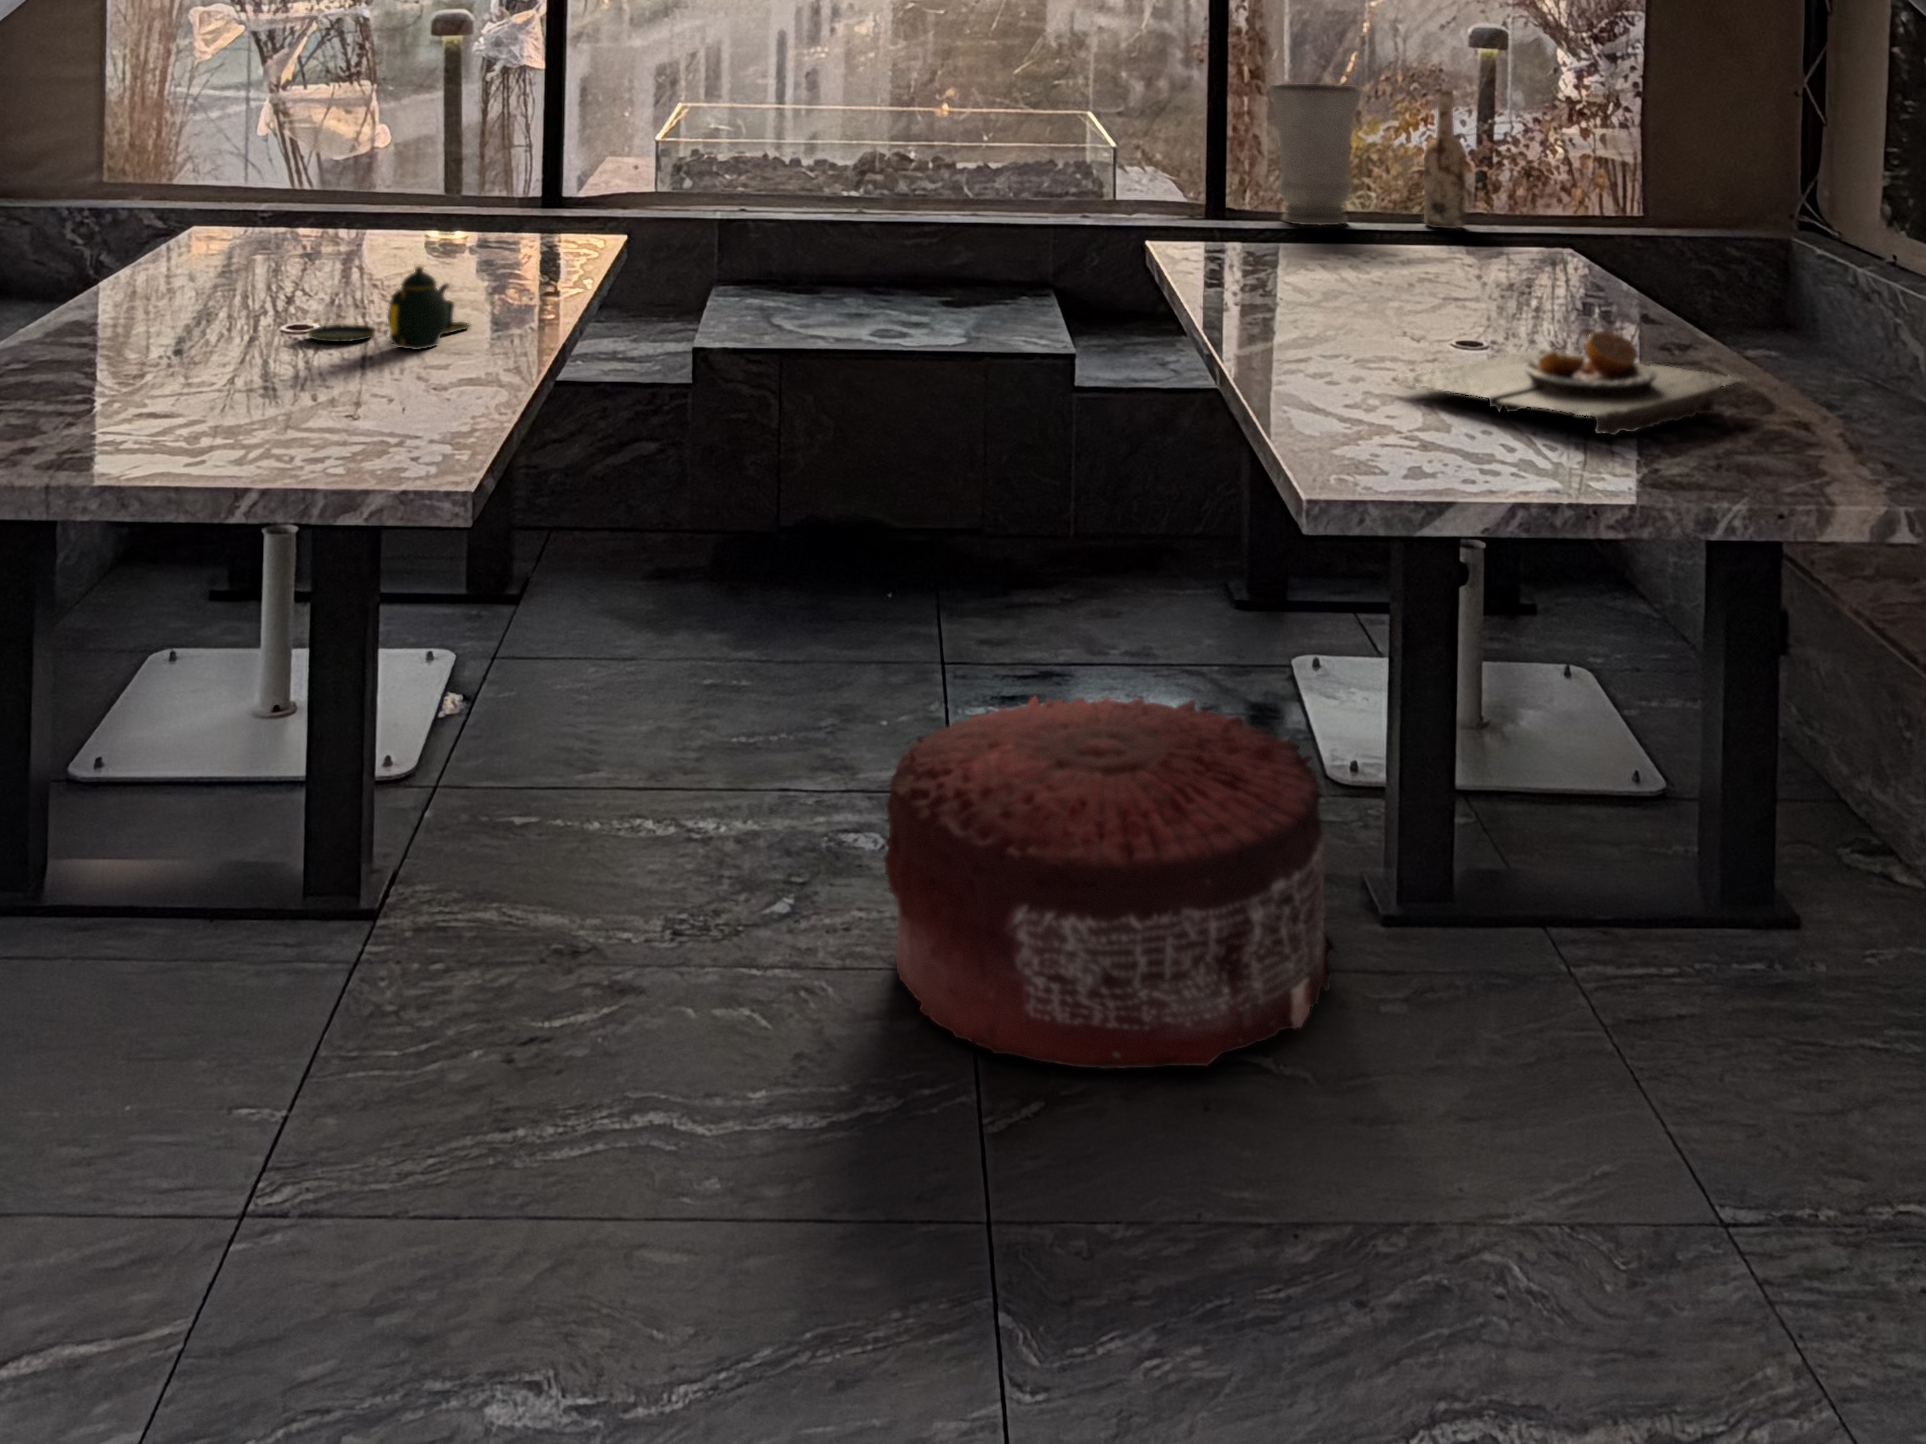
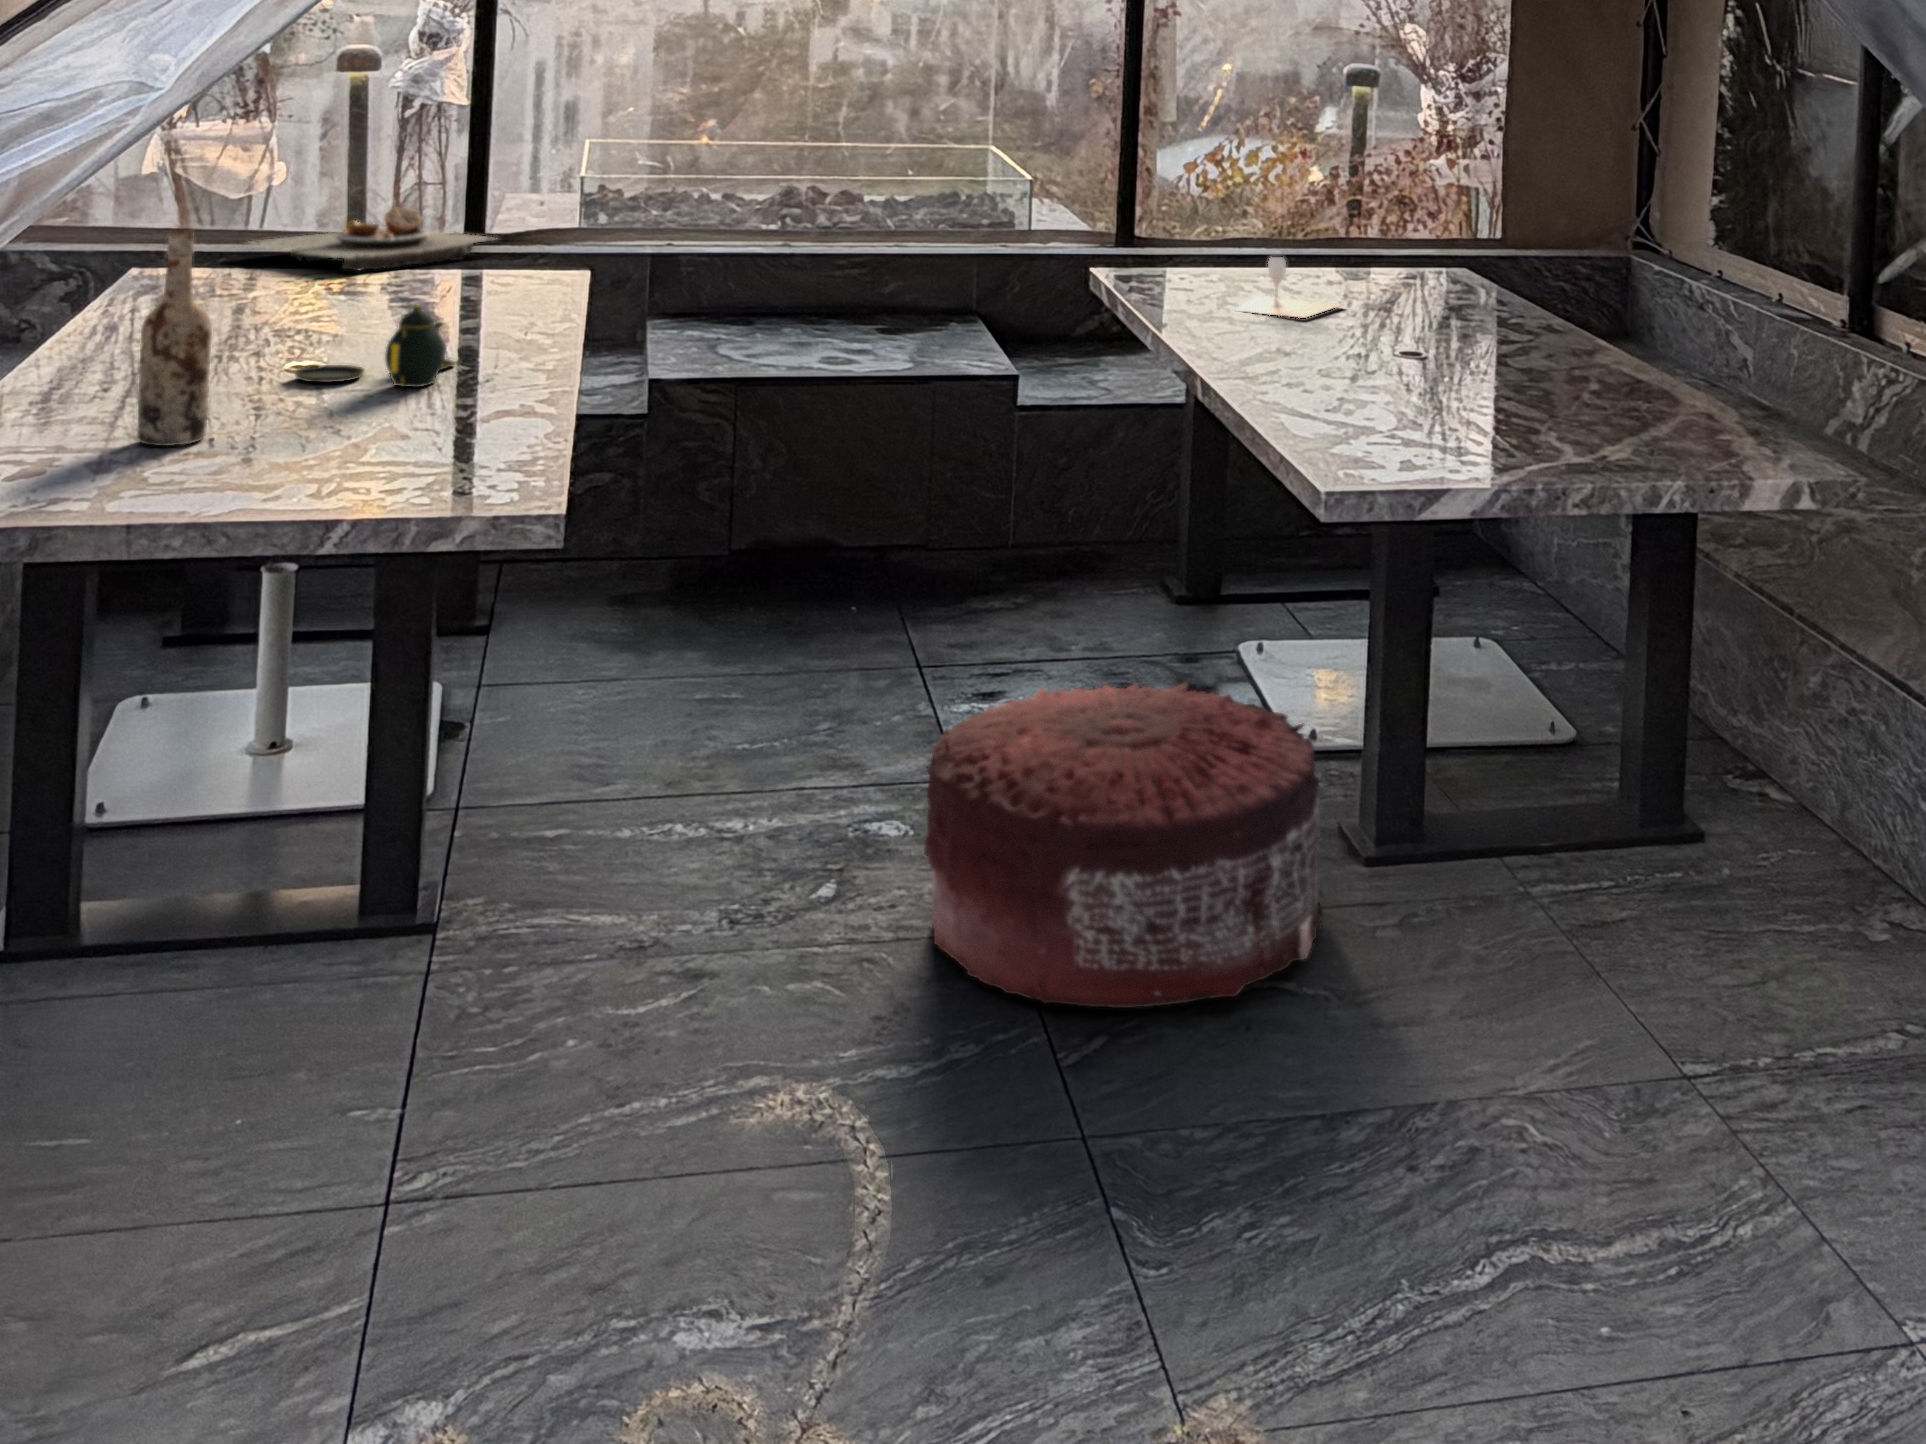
vase: present [1268,84,1363,225] -> none [1164,118,1253,251]
wine bottle: present [1424,91,1467,228] -> present [137,228,212,446]
wine glass: none [1283,232,1441,299] -> present [1236,257,1341,318]
plate: present [1399,331,1744,436] -> present [246,207,497,271]

